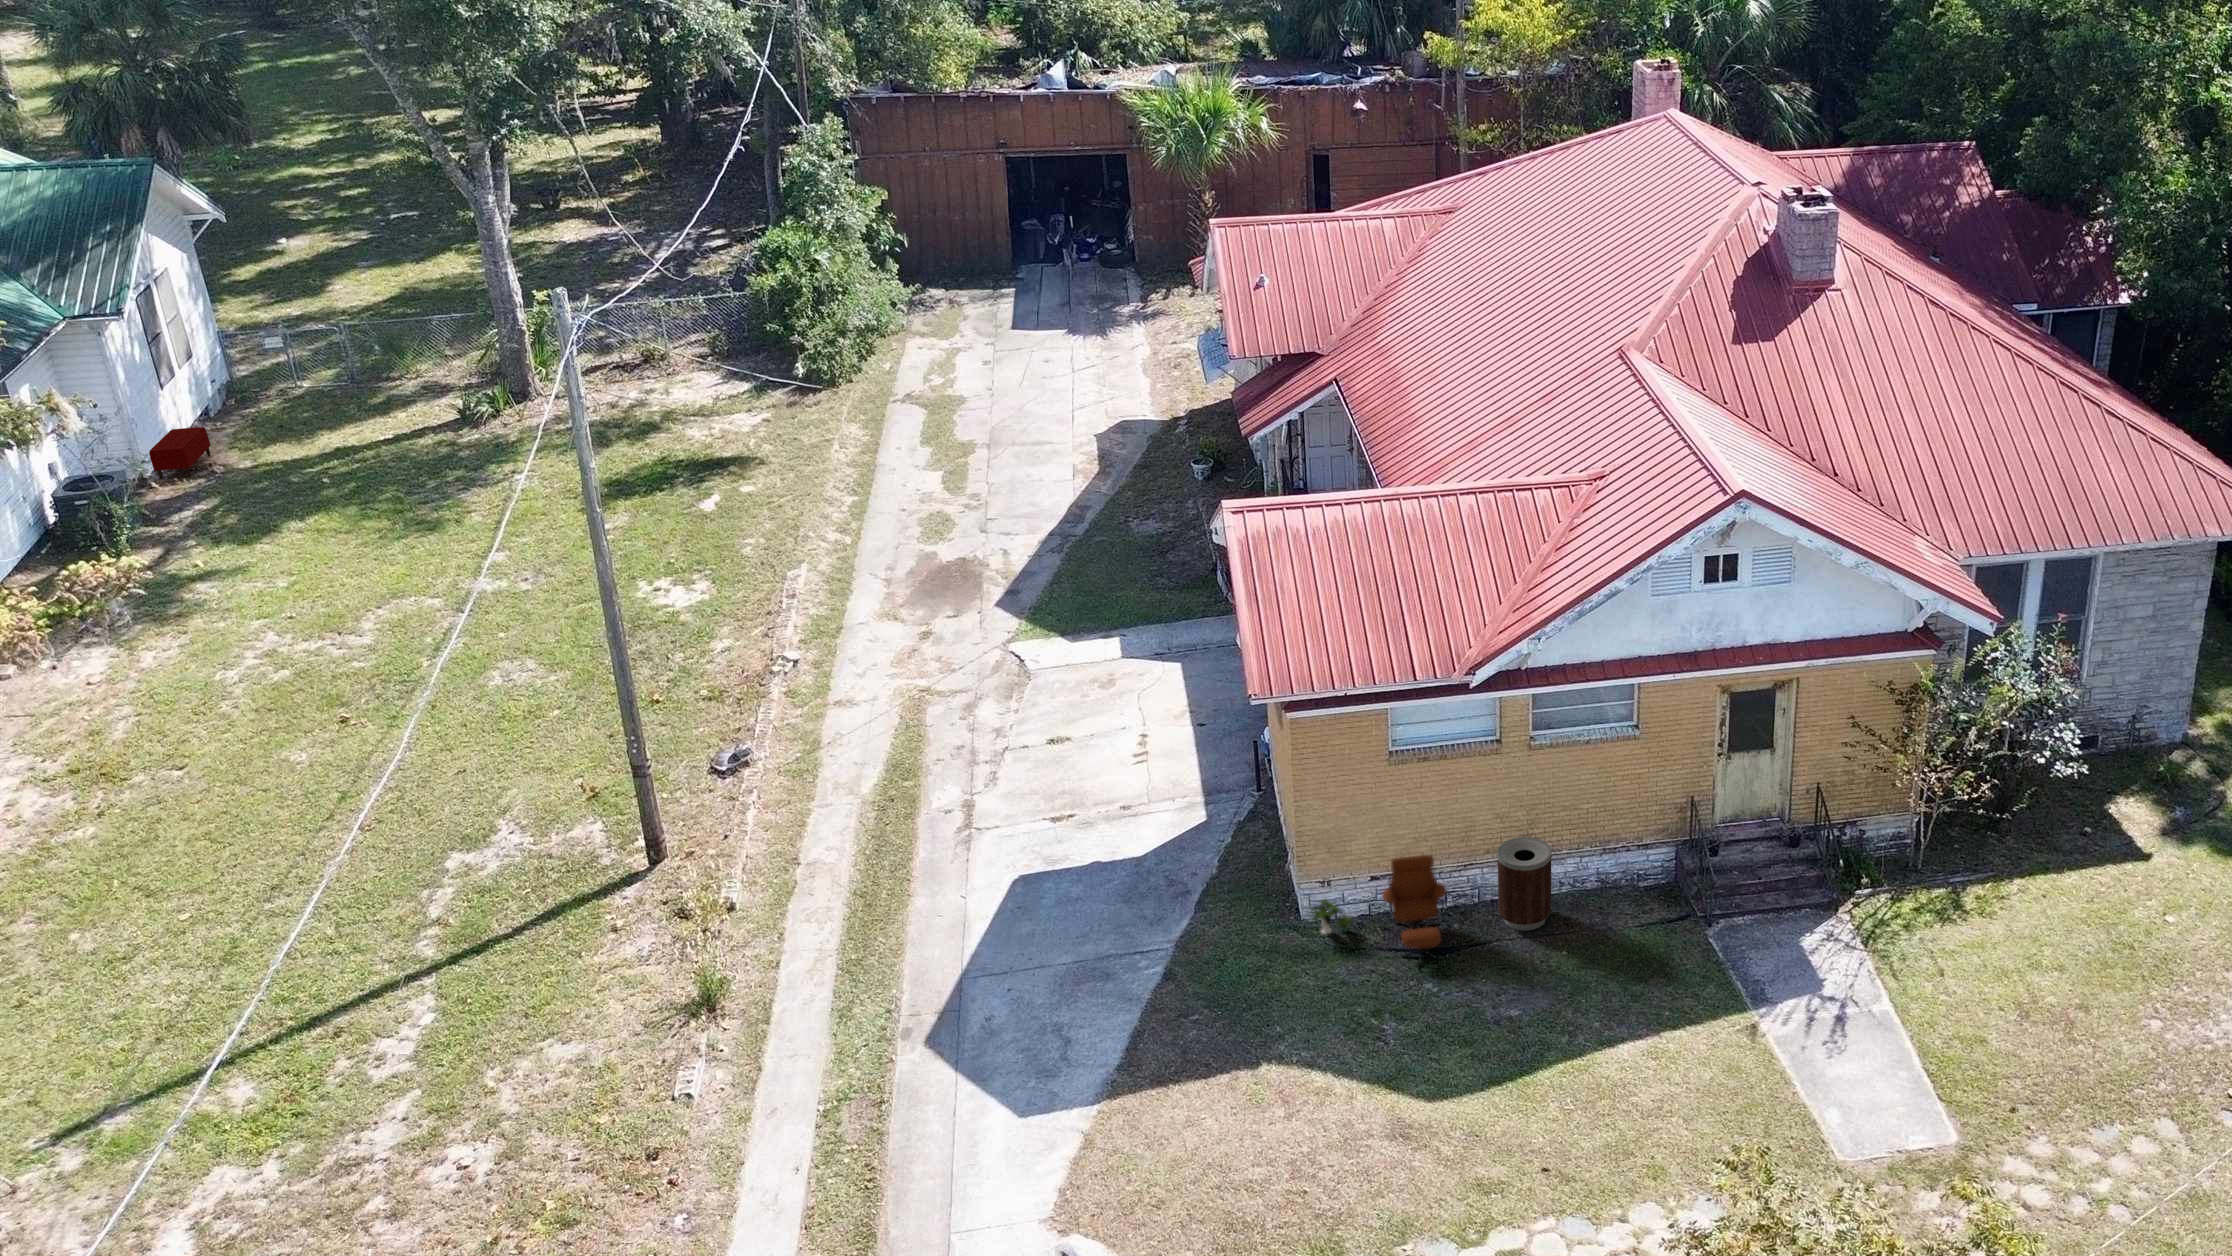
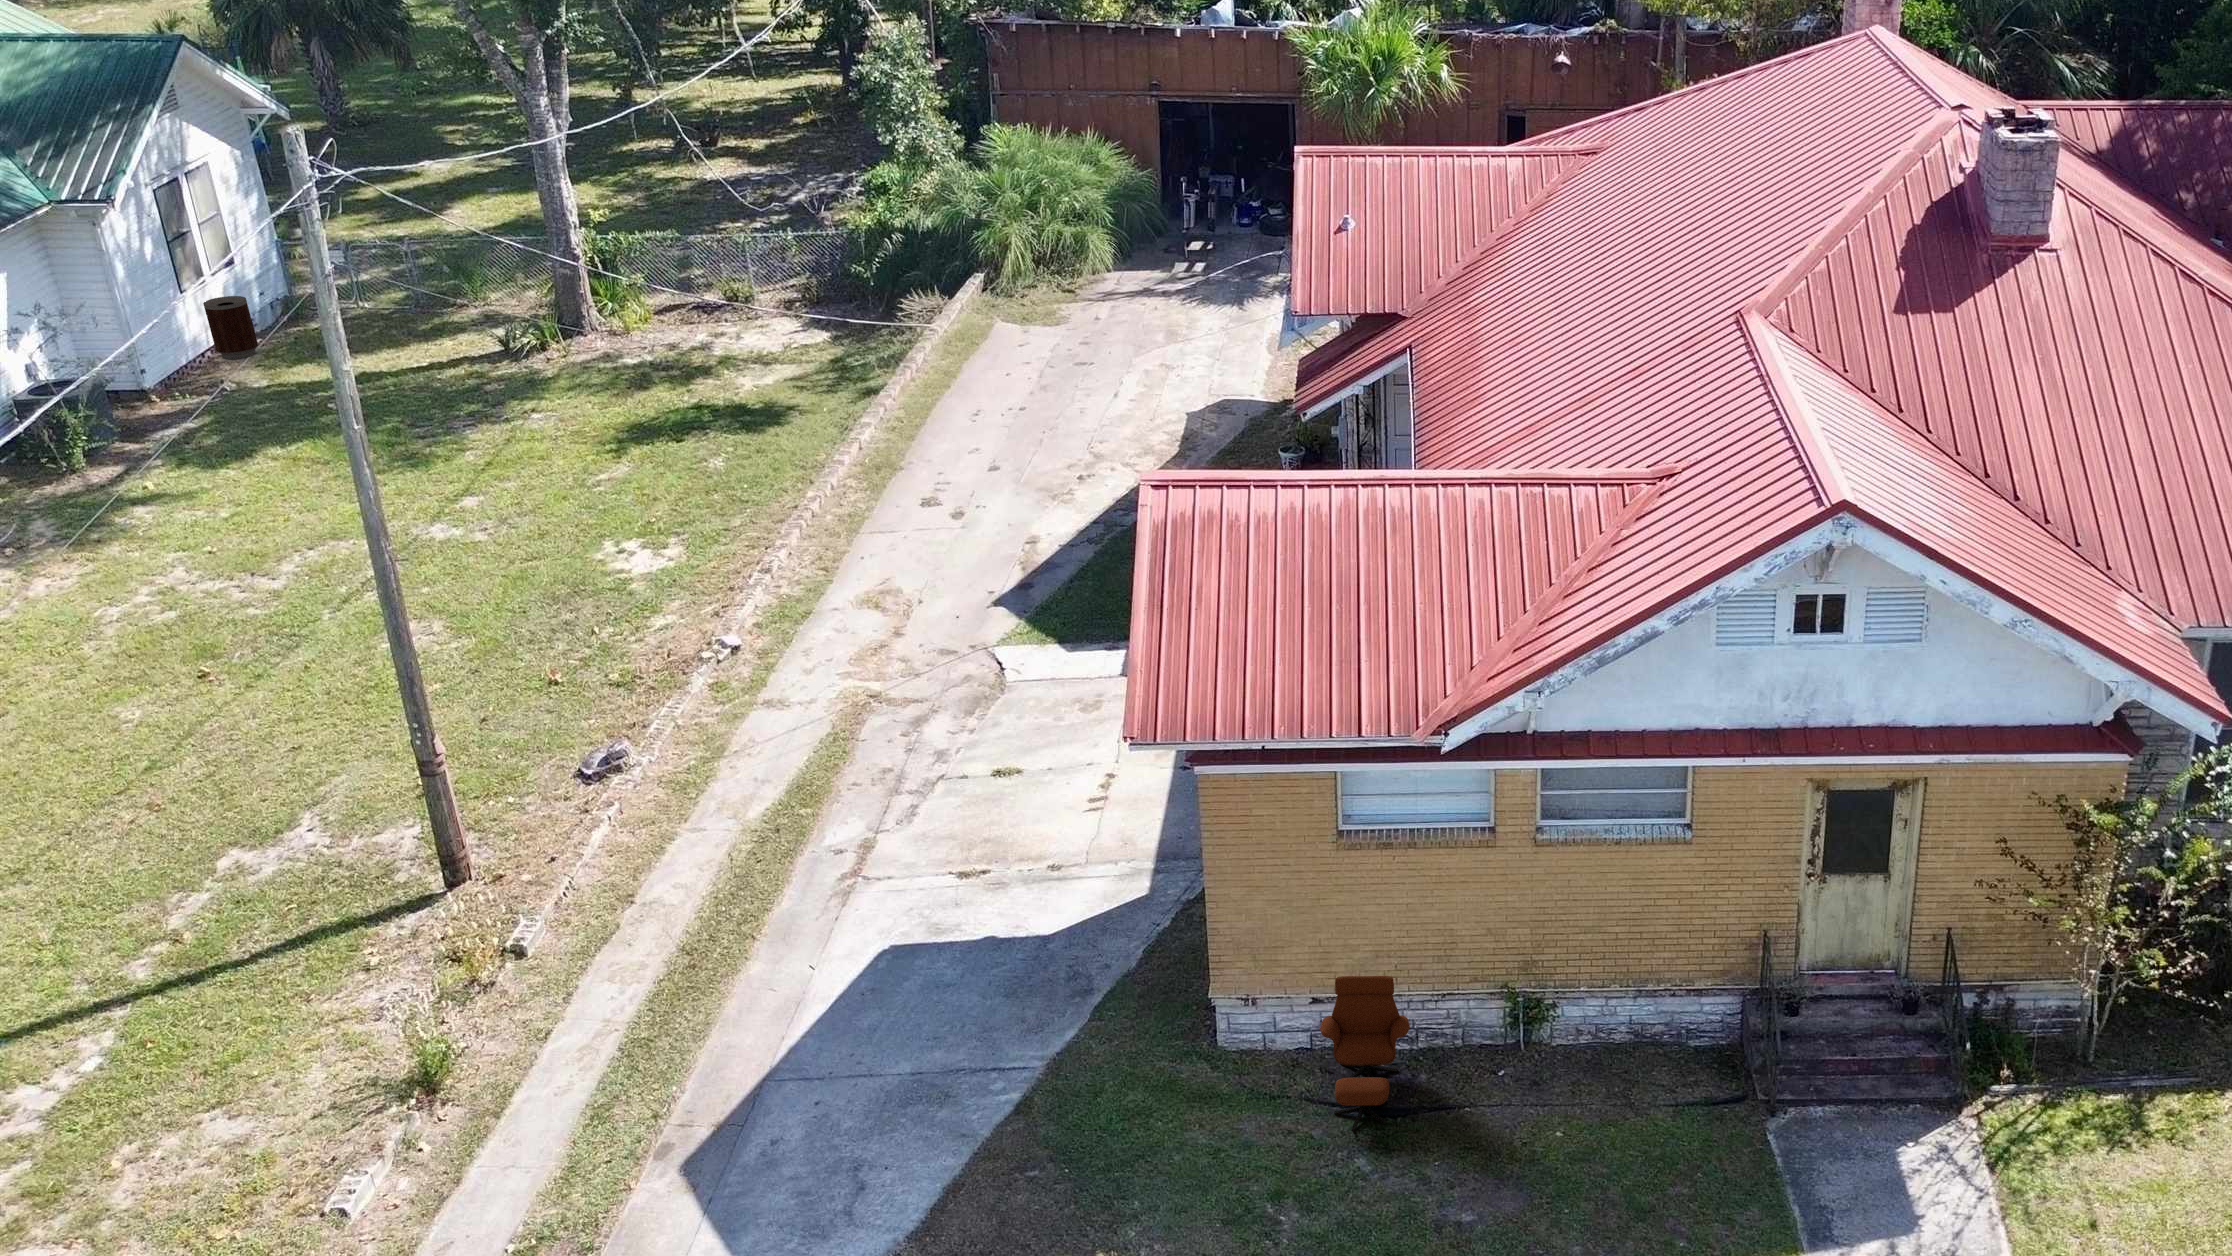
bench: present [149,427,211,479] -> none [148,342,225,397]
trash can: present [1498,837,1551,931] -> present [203,296,258,359]
potted plant: present [1311,899,1353,934] -> none [1222,1021,1284,1070]

